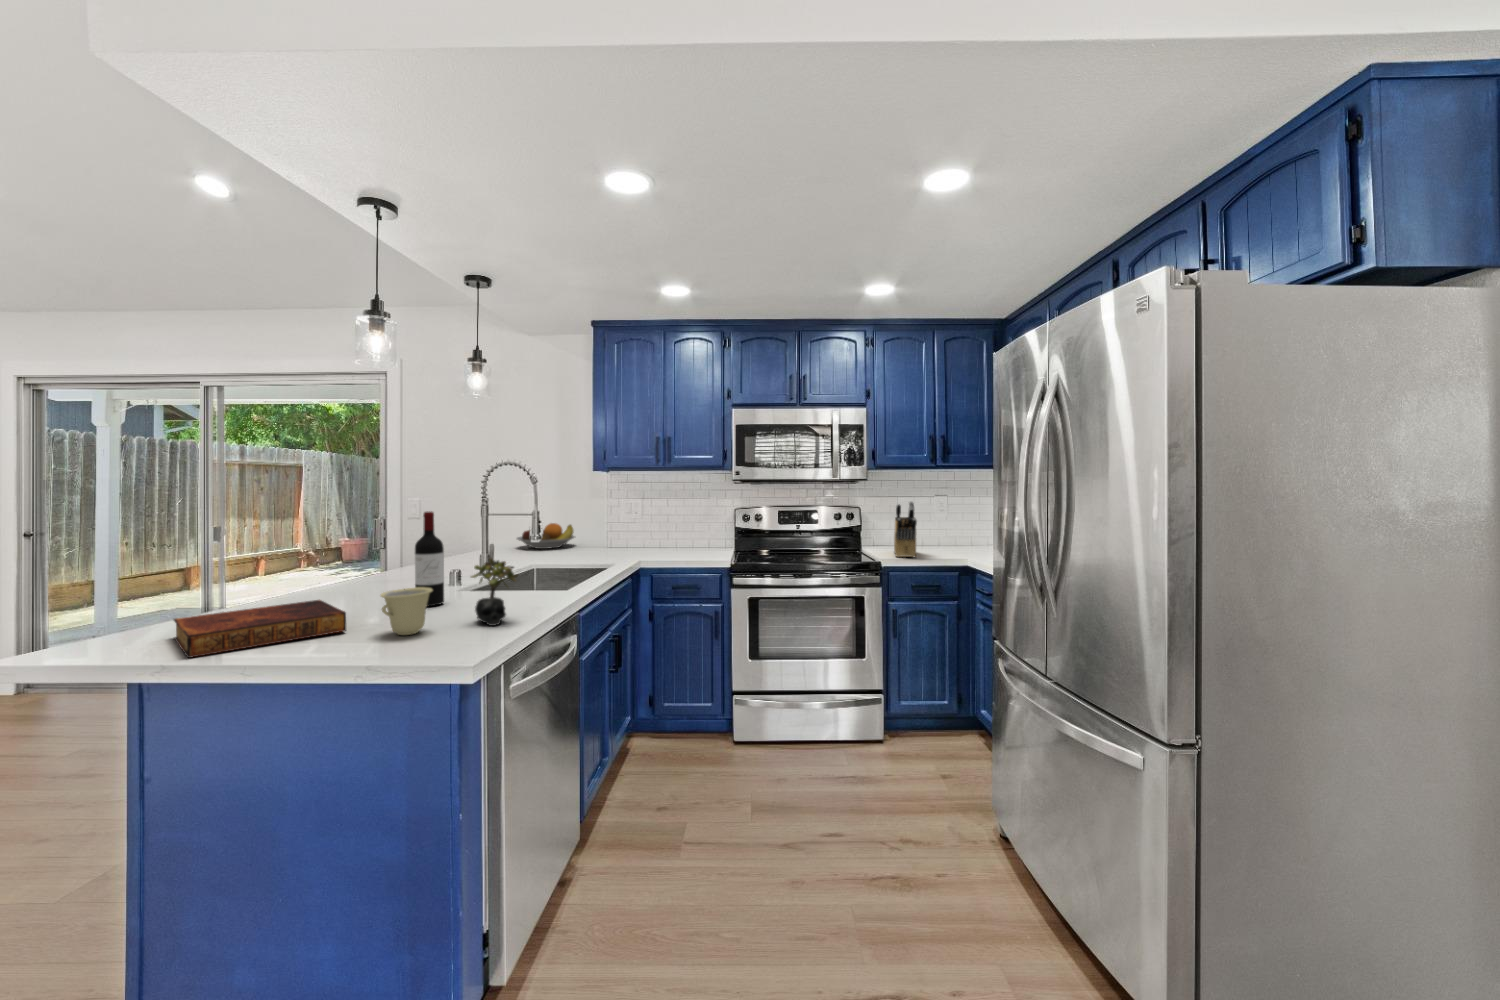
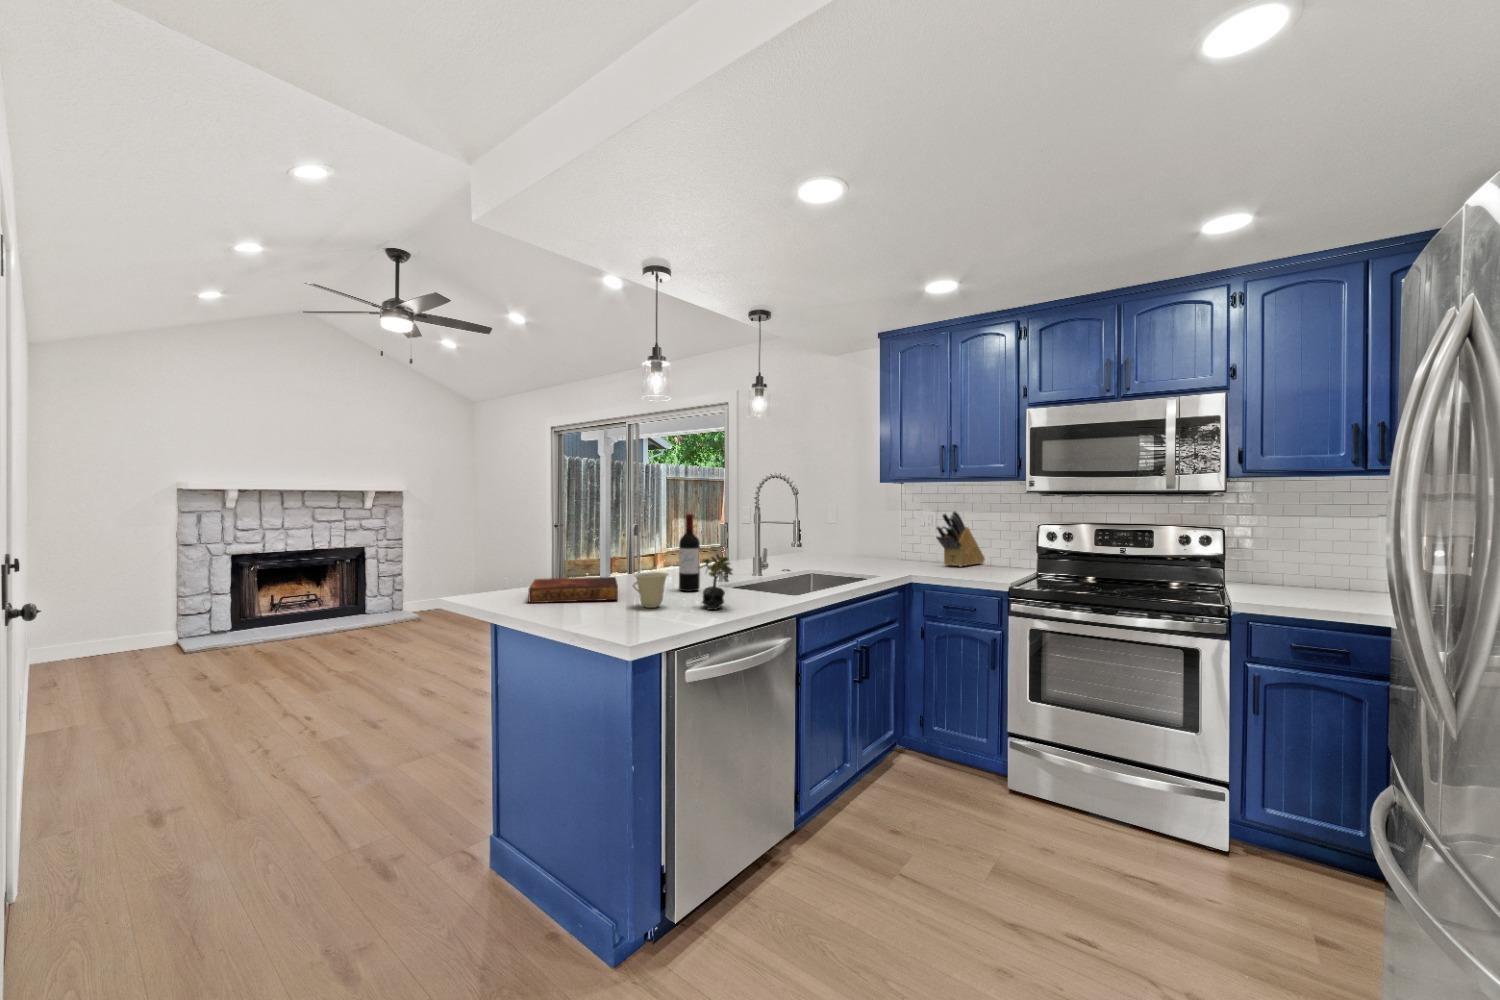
knife block: present [894,502,917,557] -> present [936,511,985,567]
fruit bowl: present [517,523,575,549] -> none [814,533,869,558]

